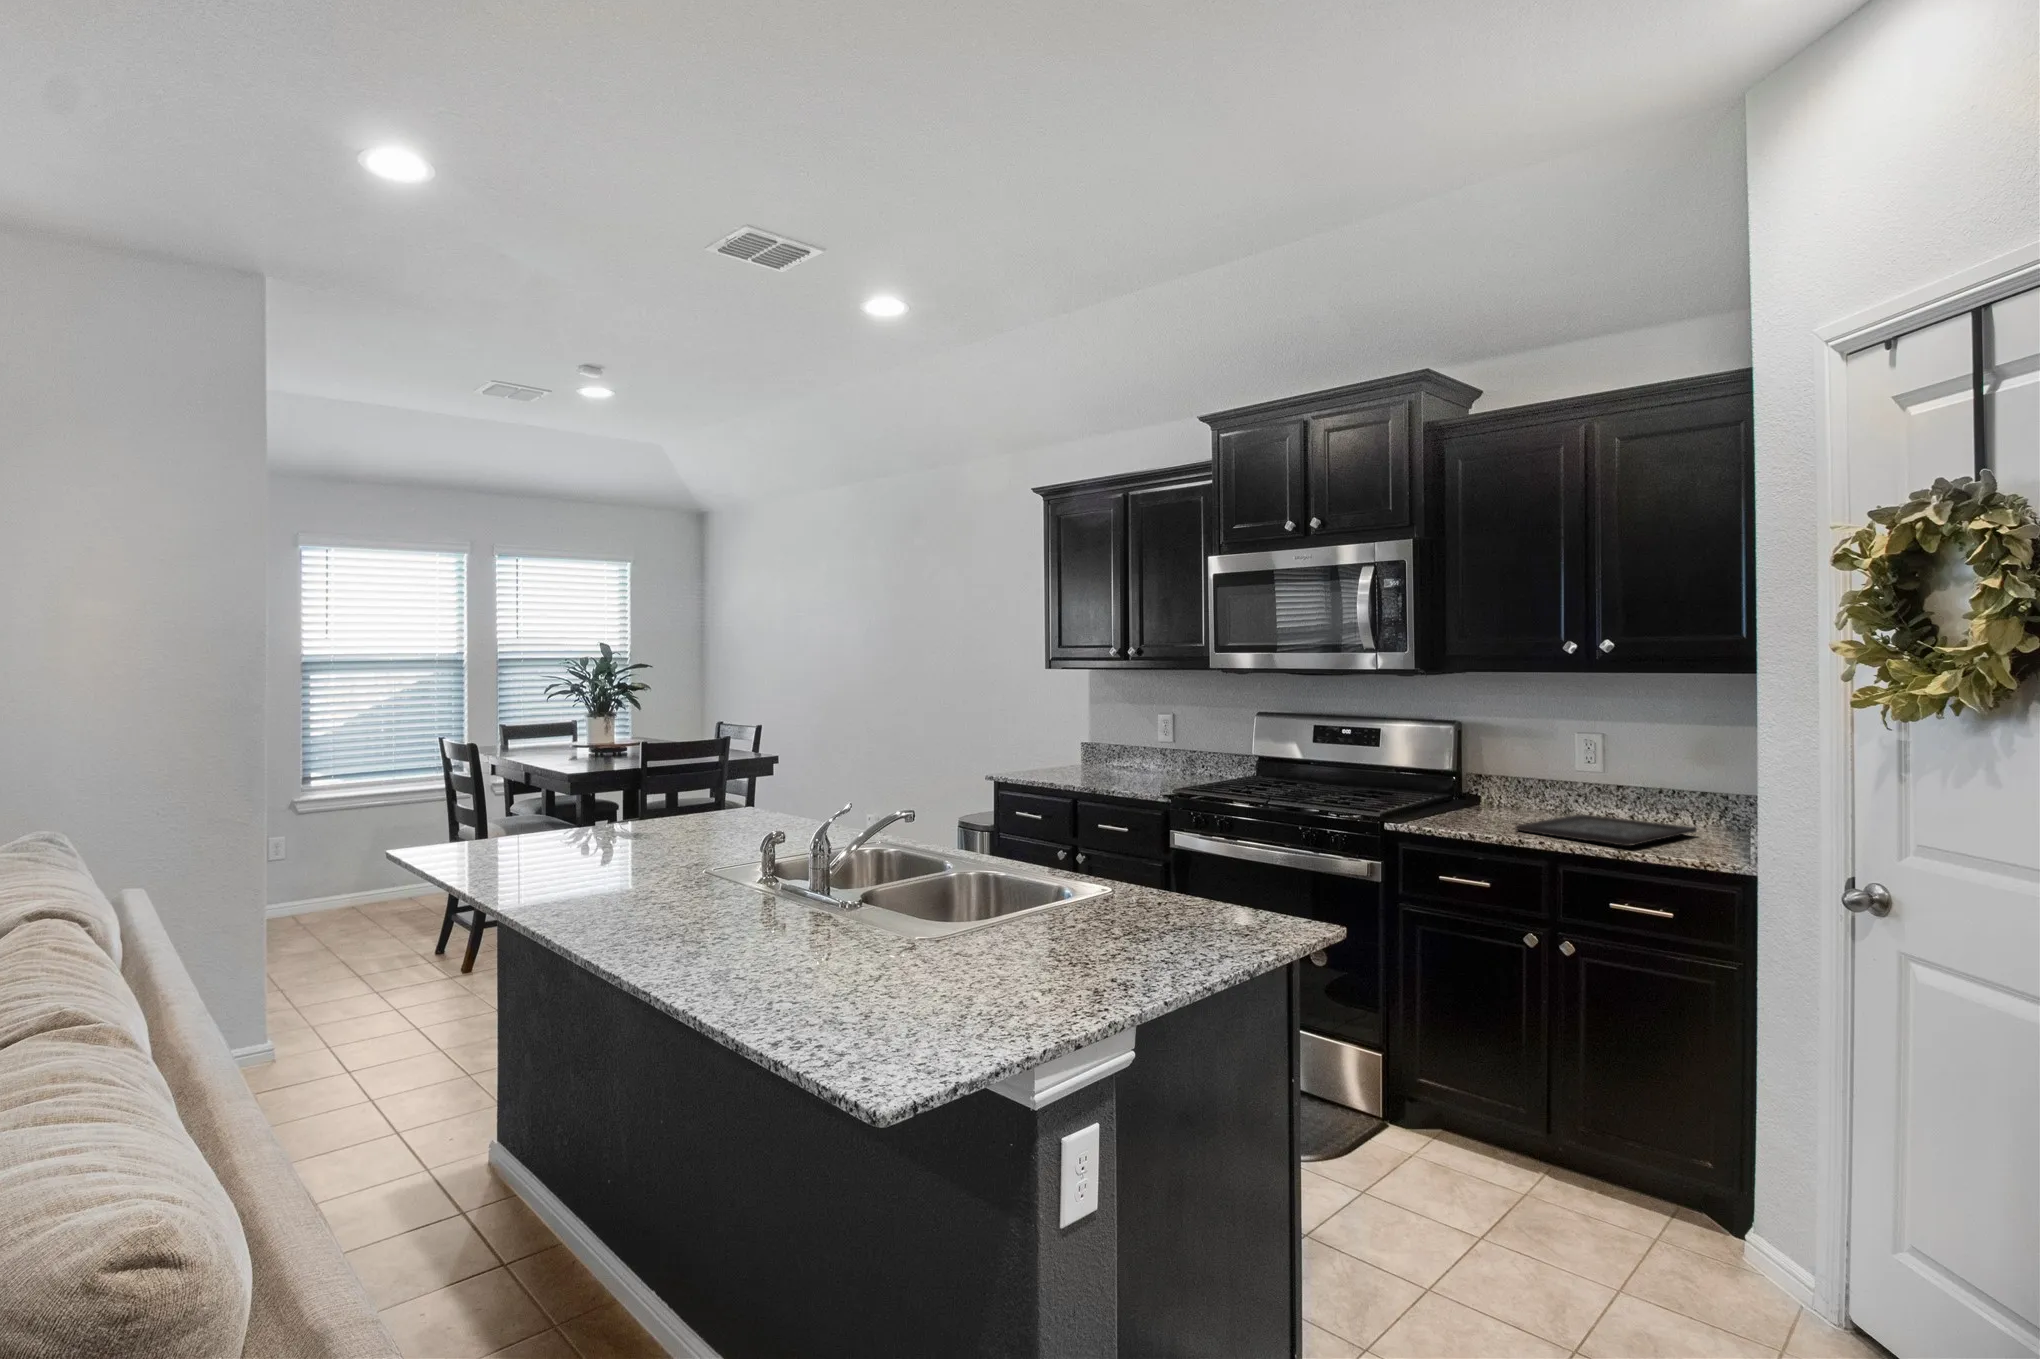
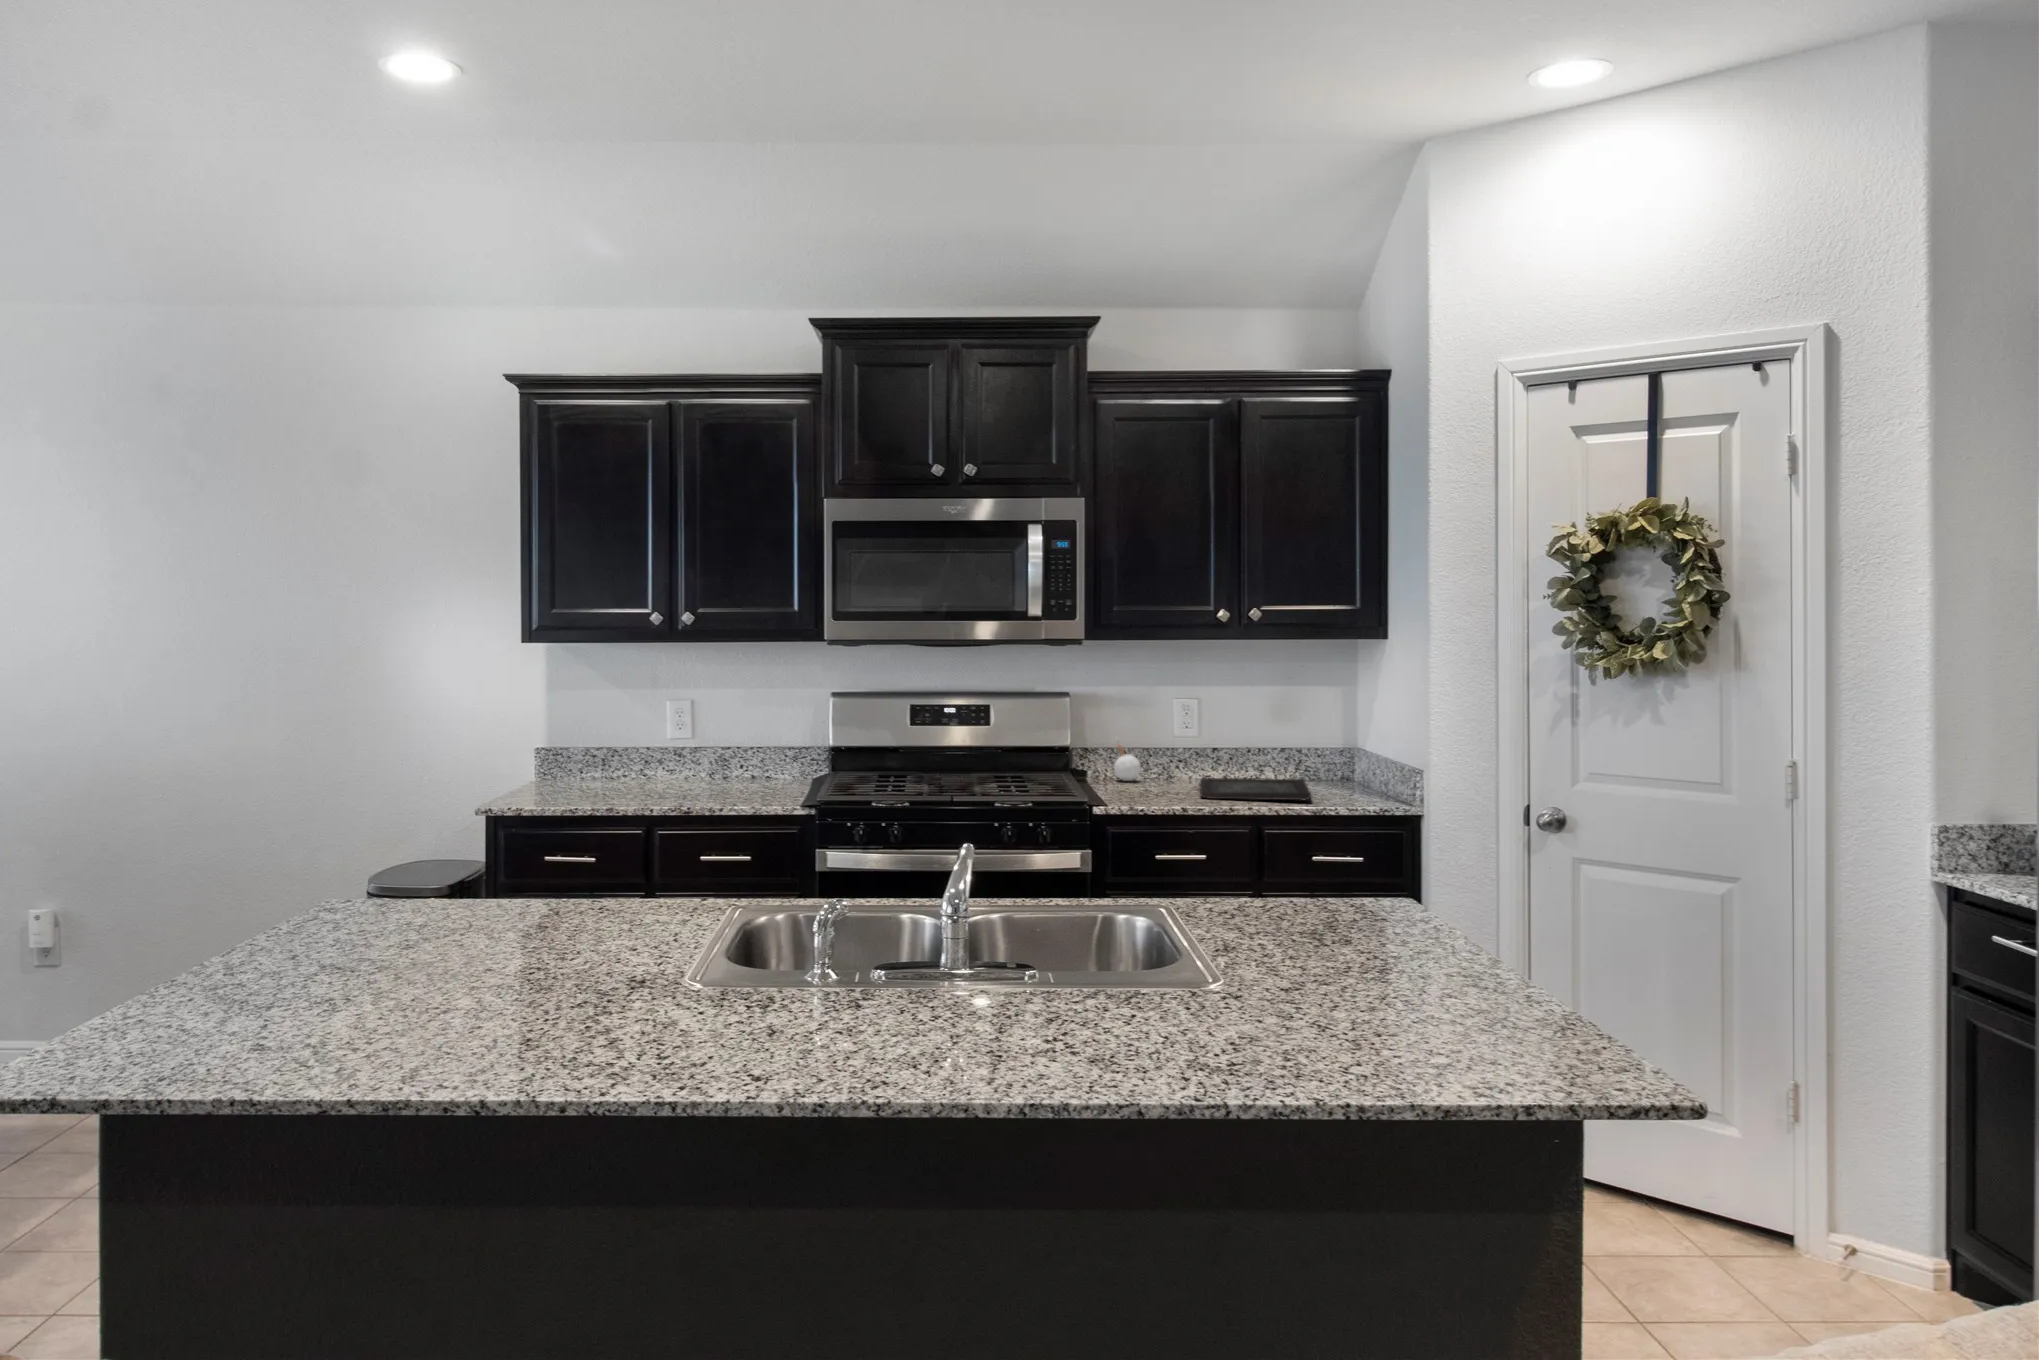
candle: none [1483,762,1513,809] -> present [1114,741,1141,781]

